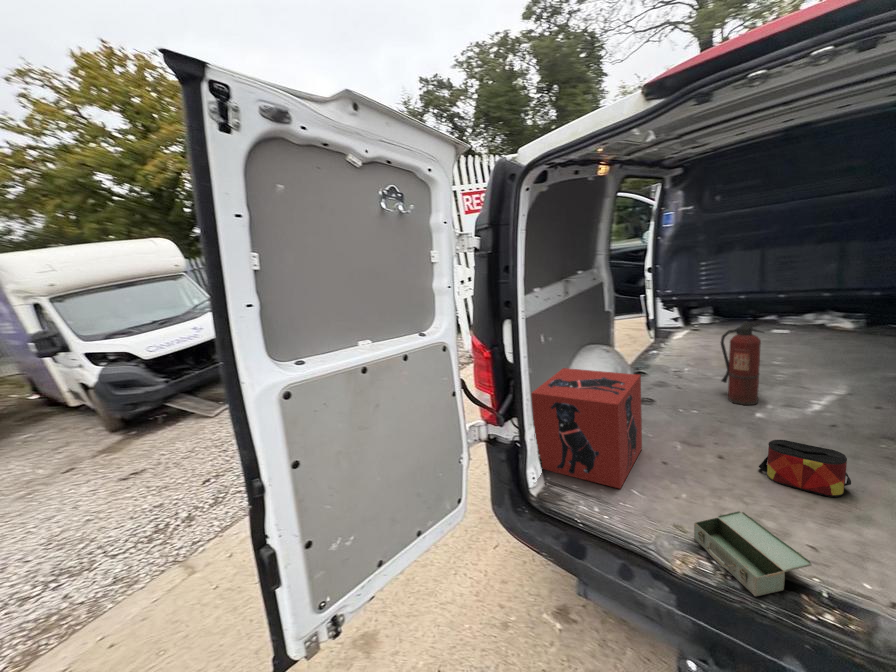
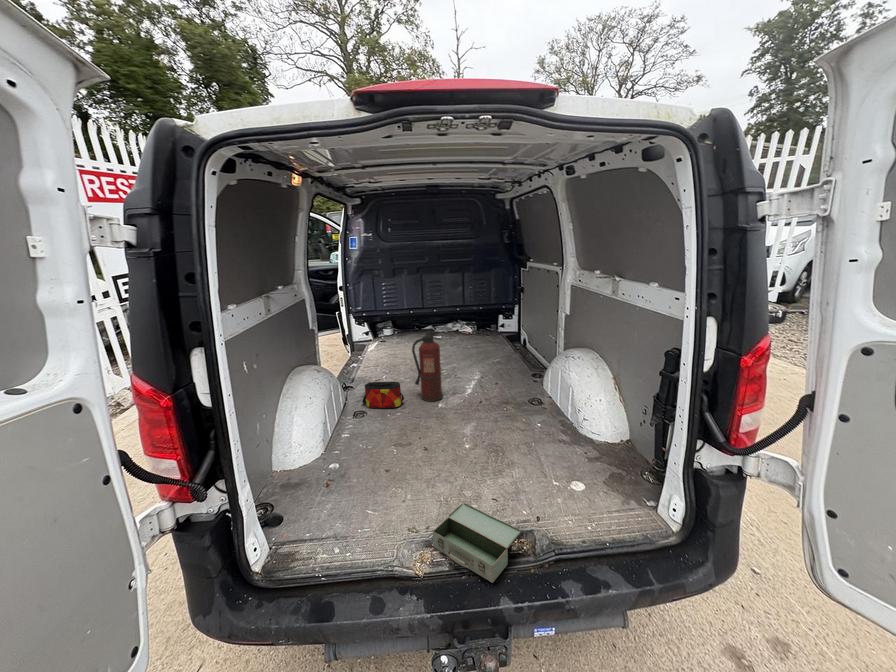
storage box: present [531,368,642,489] -> none [238,393,367,531]
bag: present [759,440,851,497] -> present [362,382,404,409]

